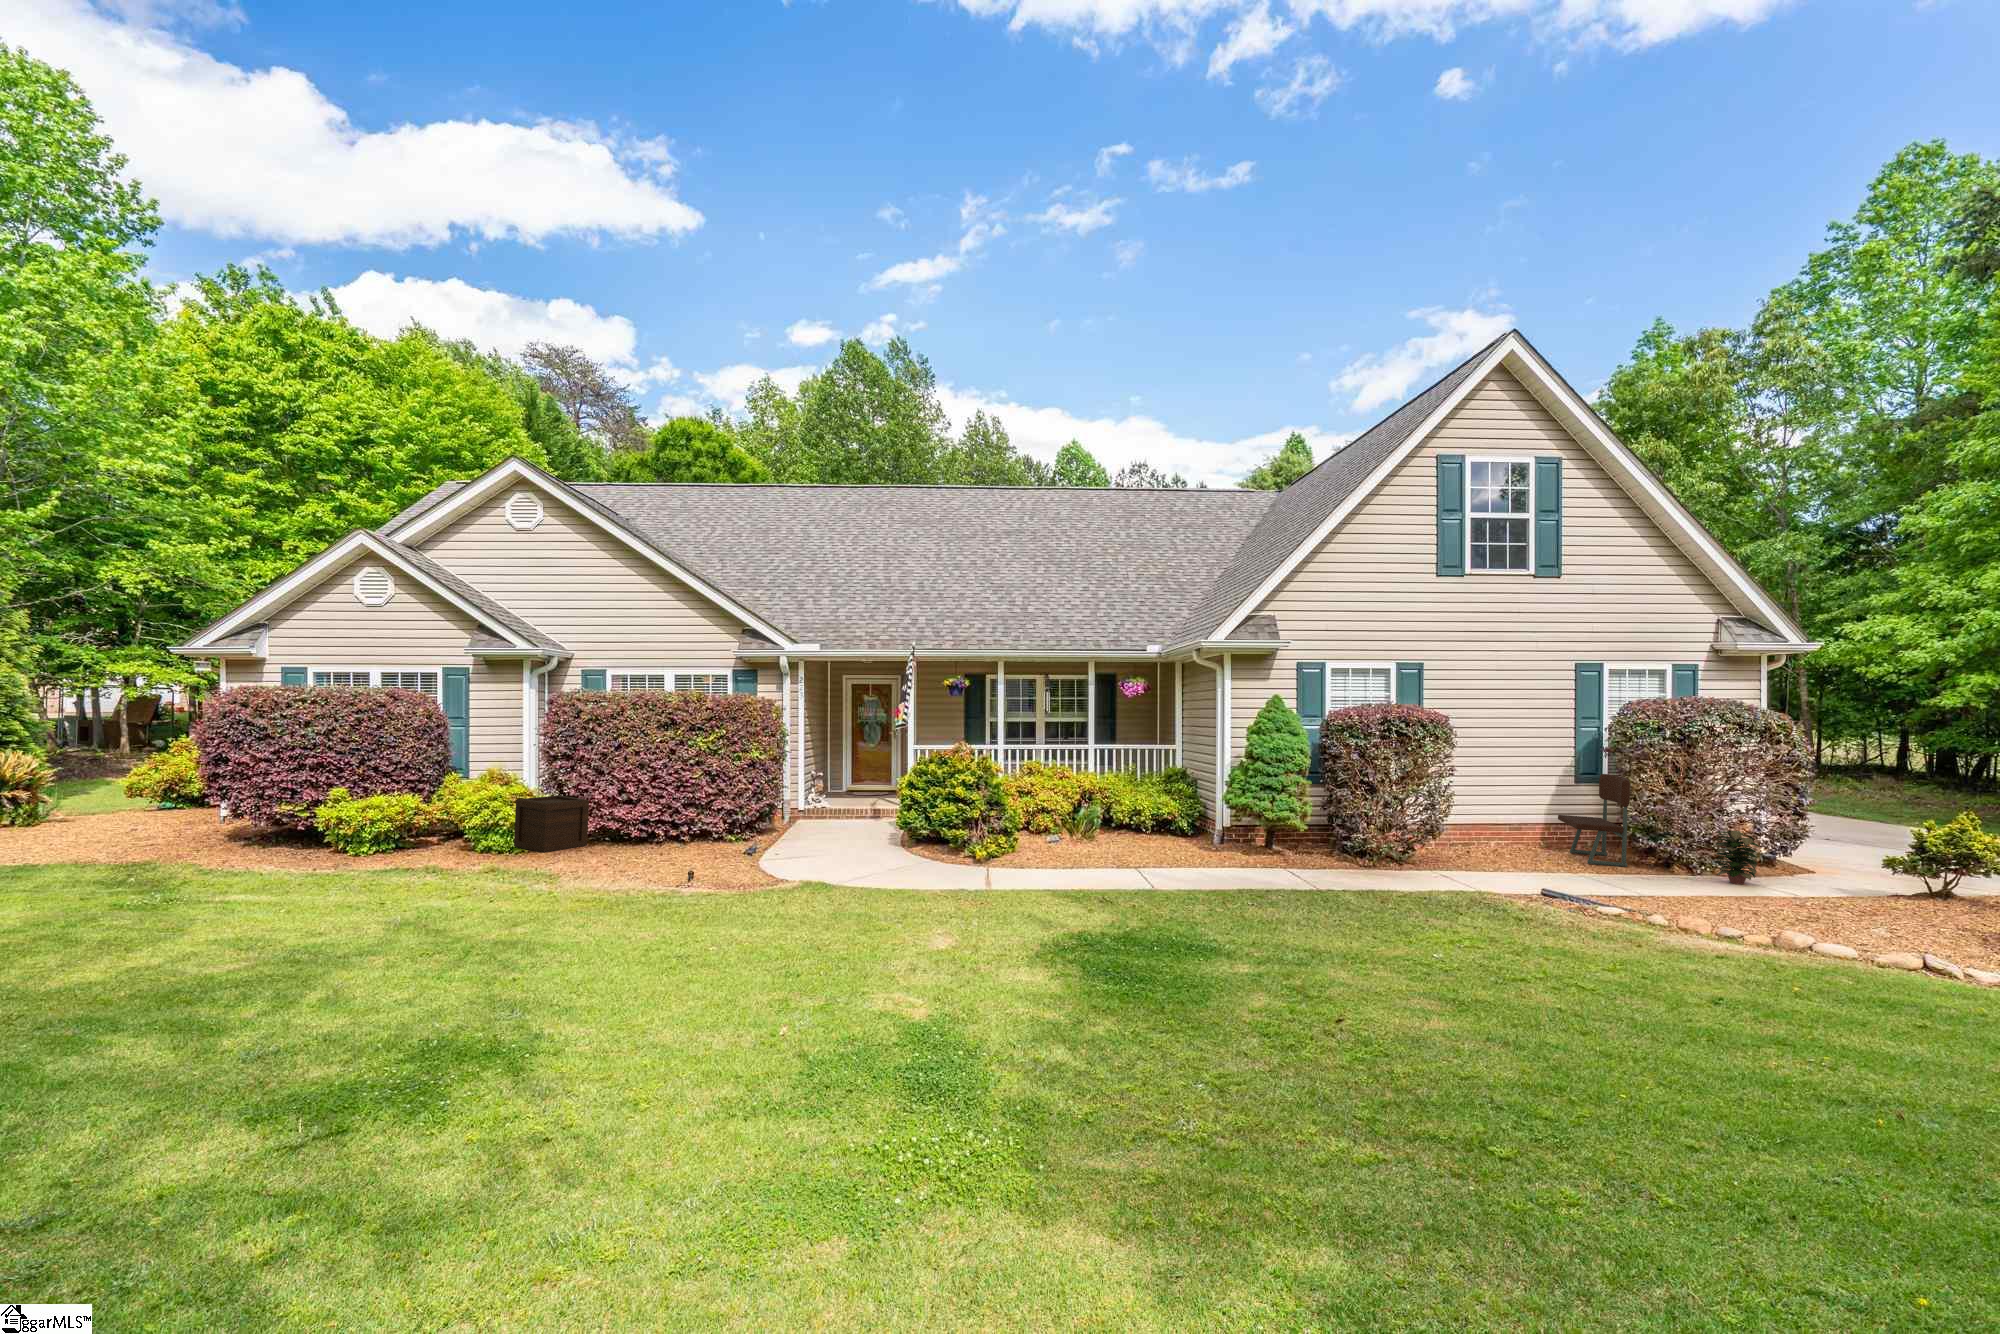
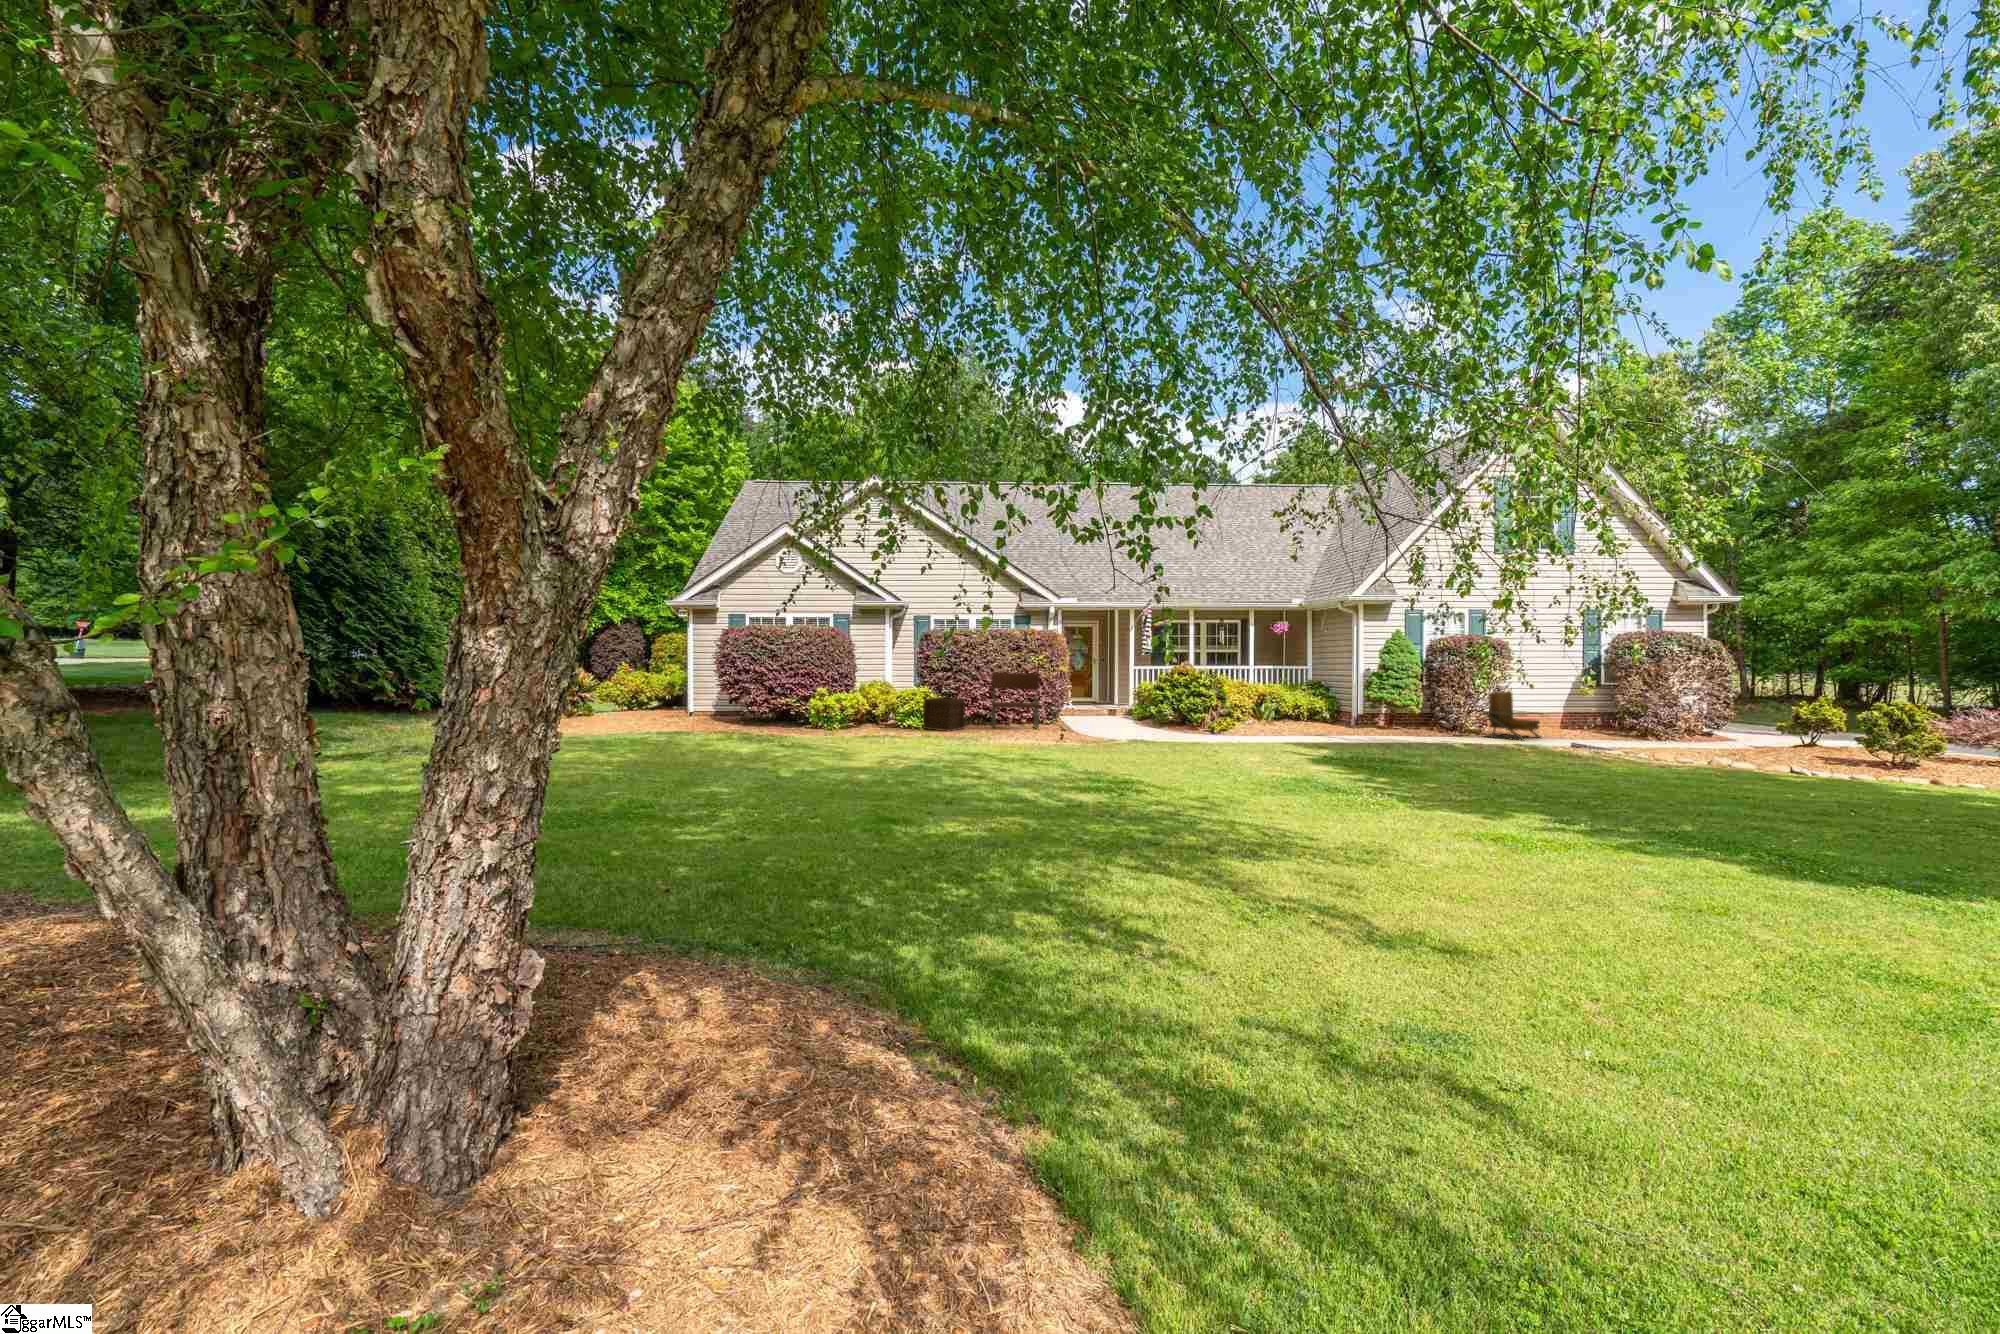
bench: present [1558,774,1630,867] -> present [991,672,1042,729]
lounge chair: none [1397,795,1499,879] -> present [1483,692,1541,741]
decorative plant: present [1715,831,1759,884] -> none [1675,710,1703,742]

